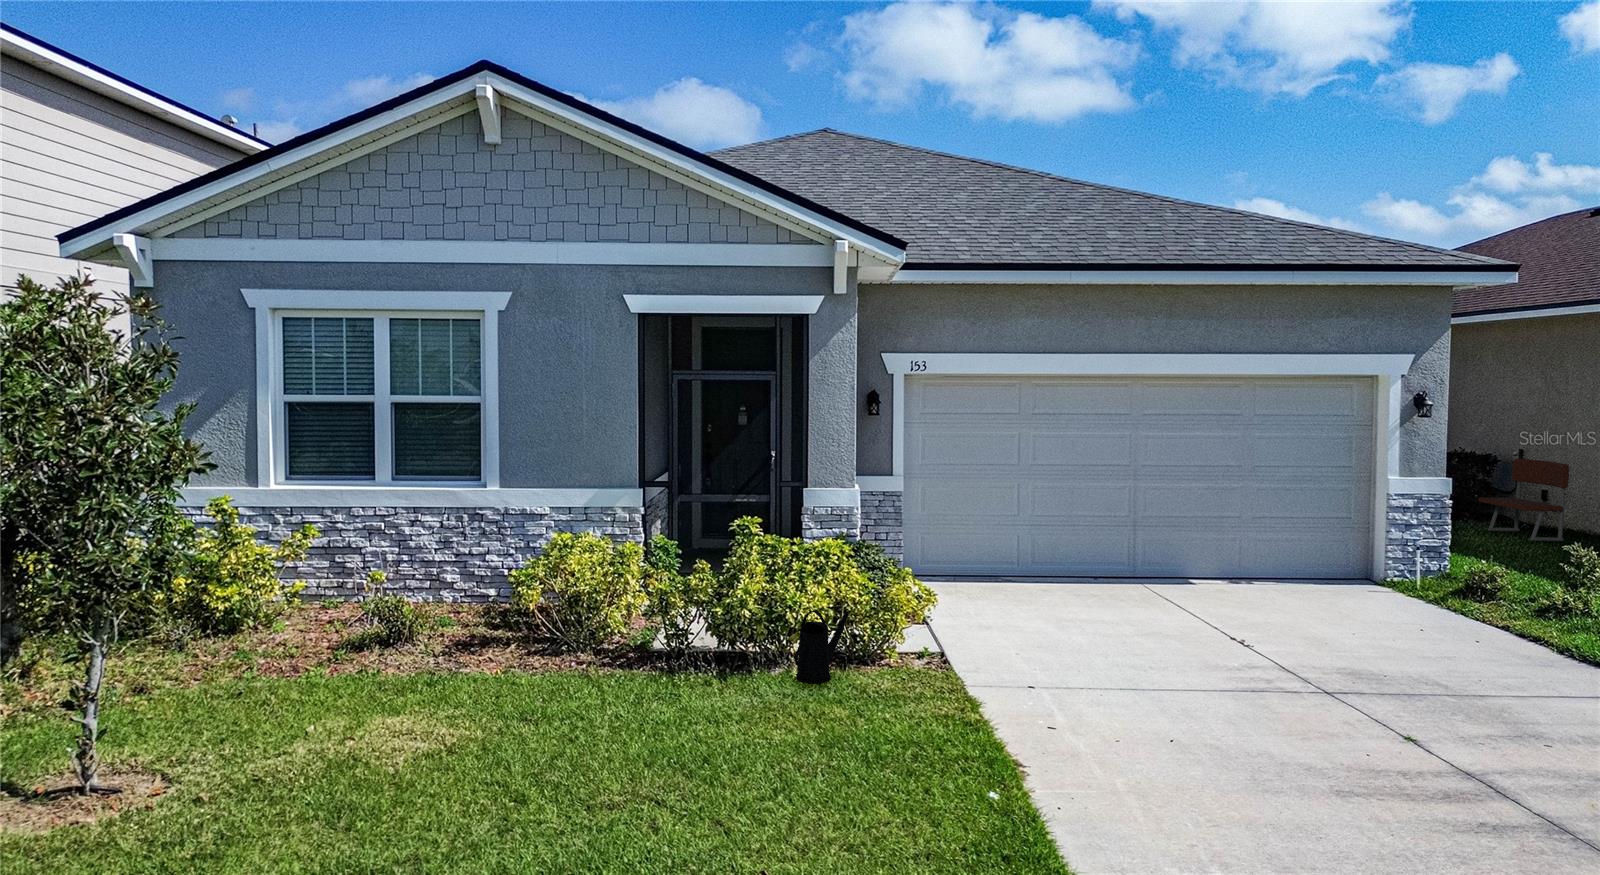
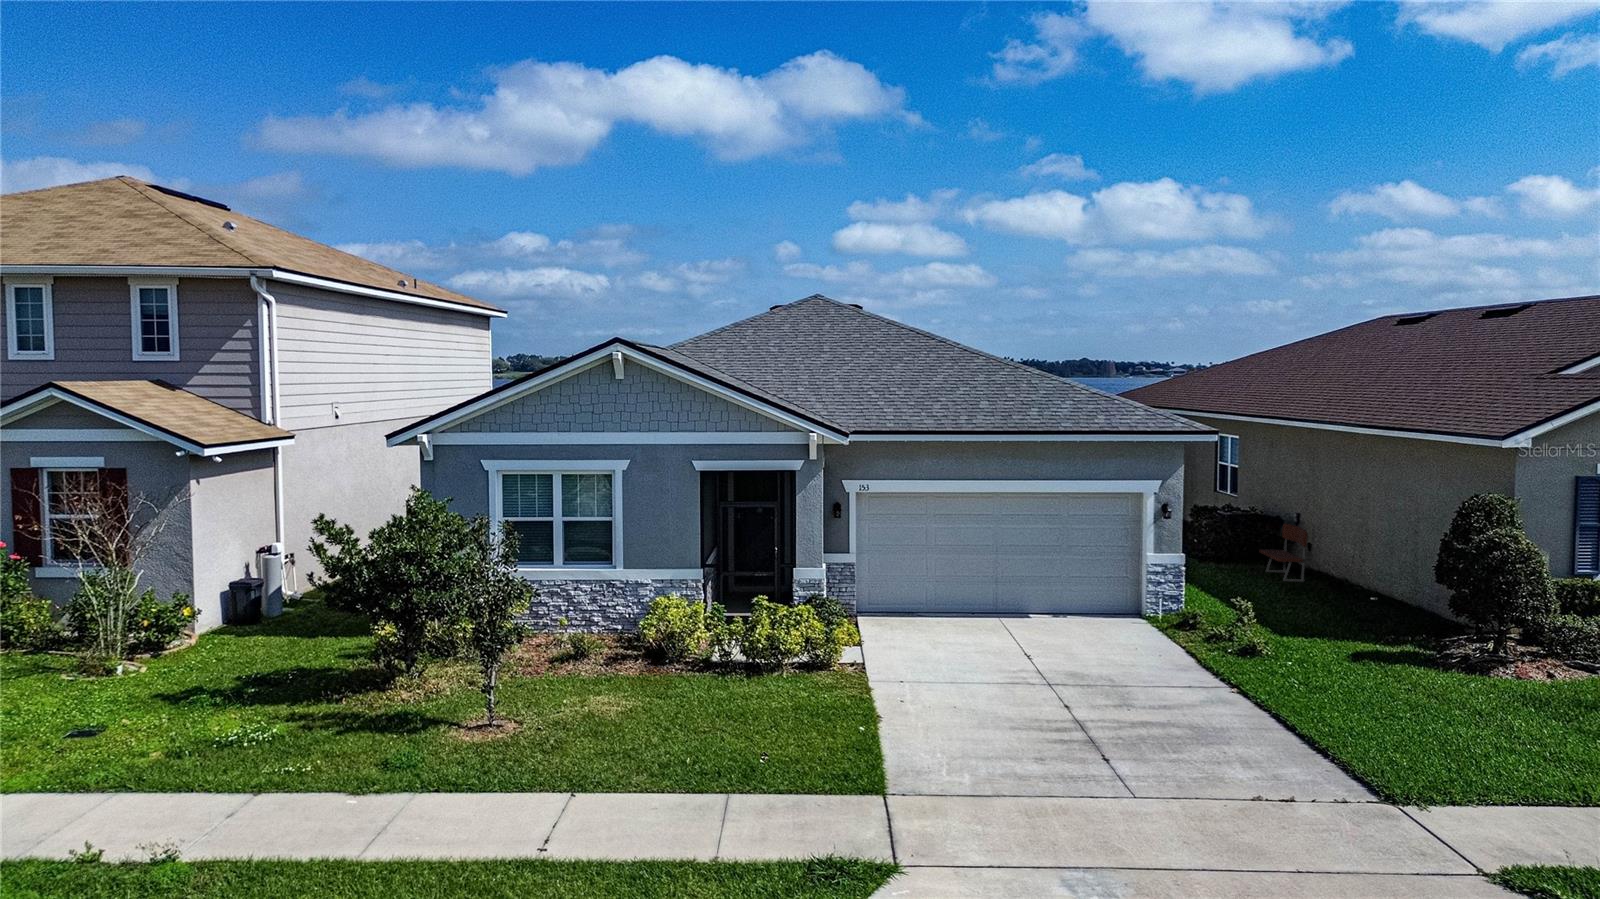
watering can: present [795,611,849,684] -> none [784,644,812,681]
potted plant: none [503,613,568,661] -> present [641,644,670,666]

